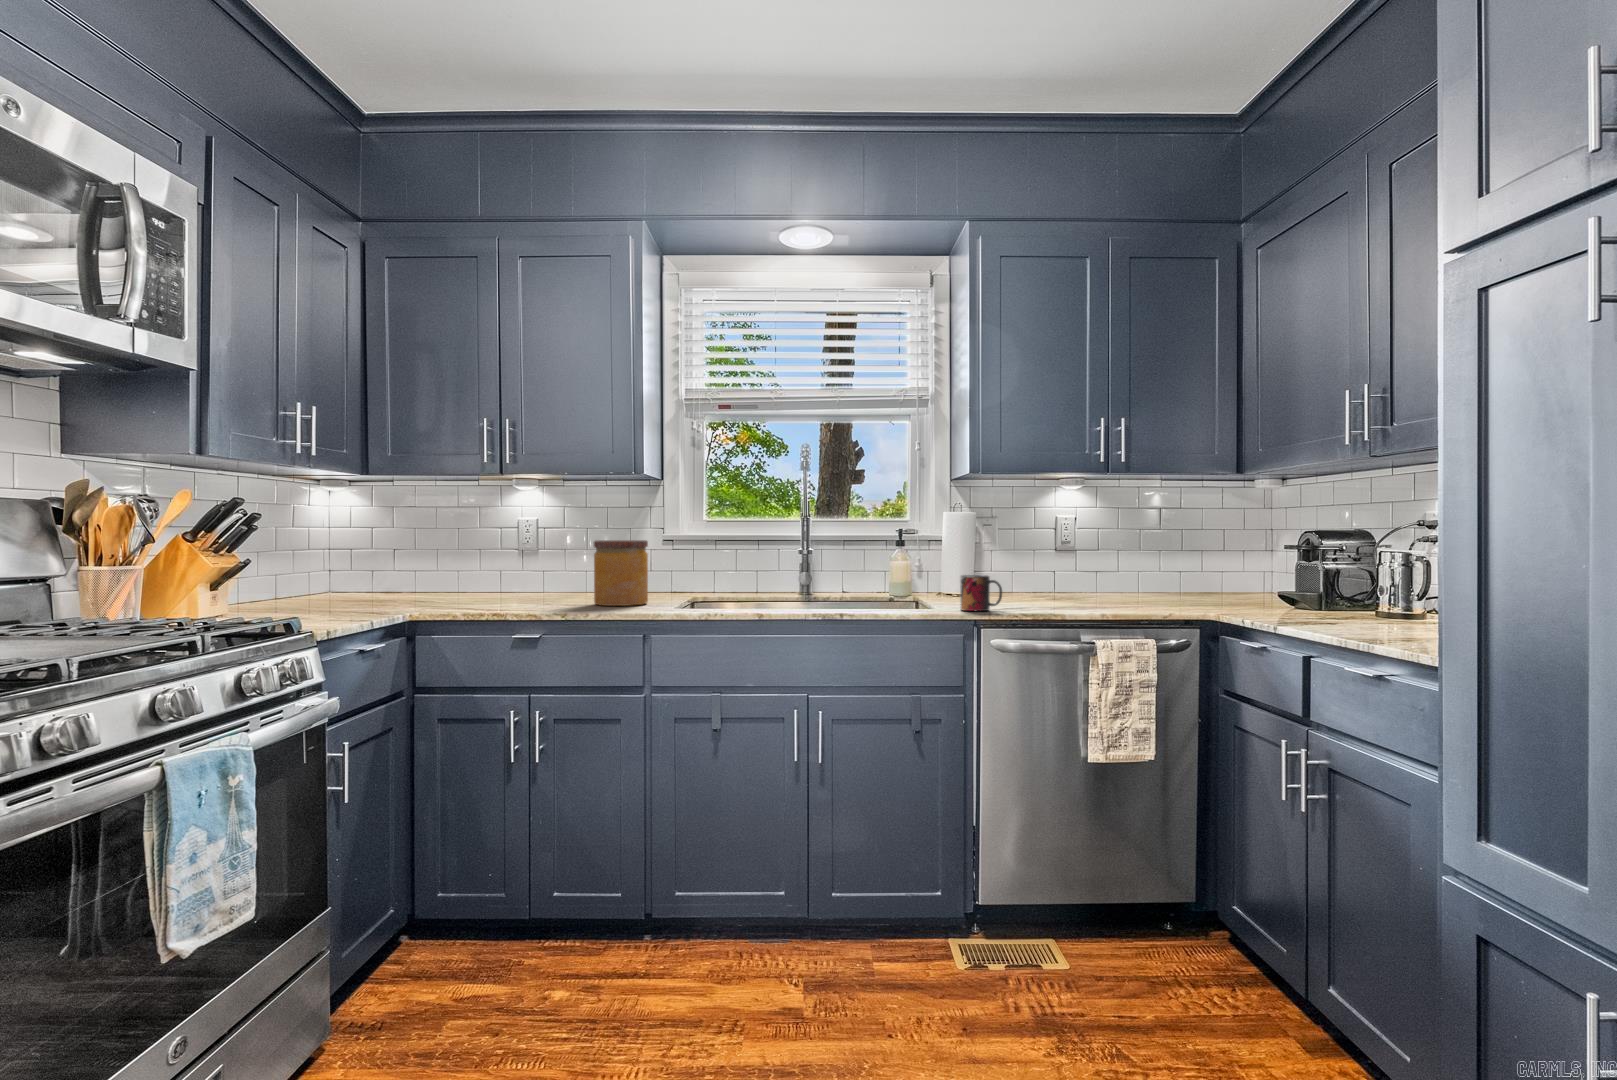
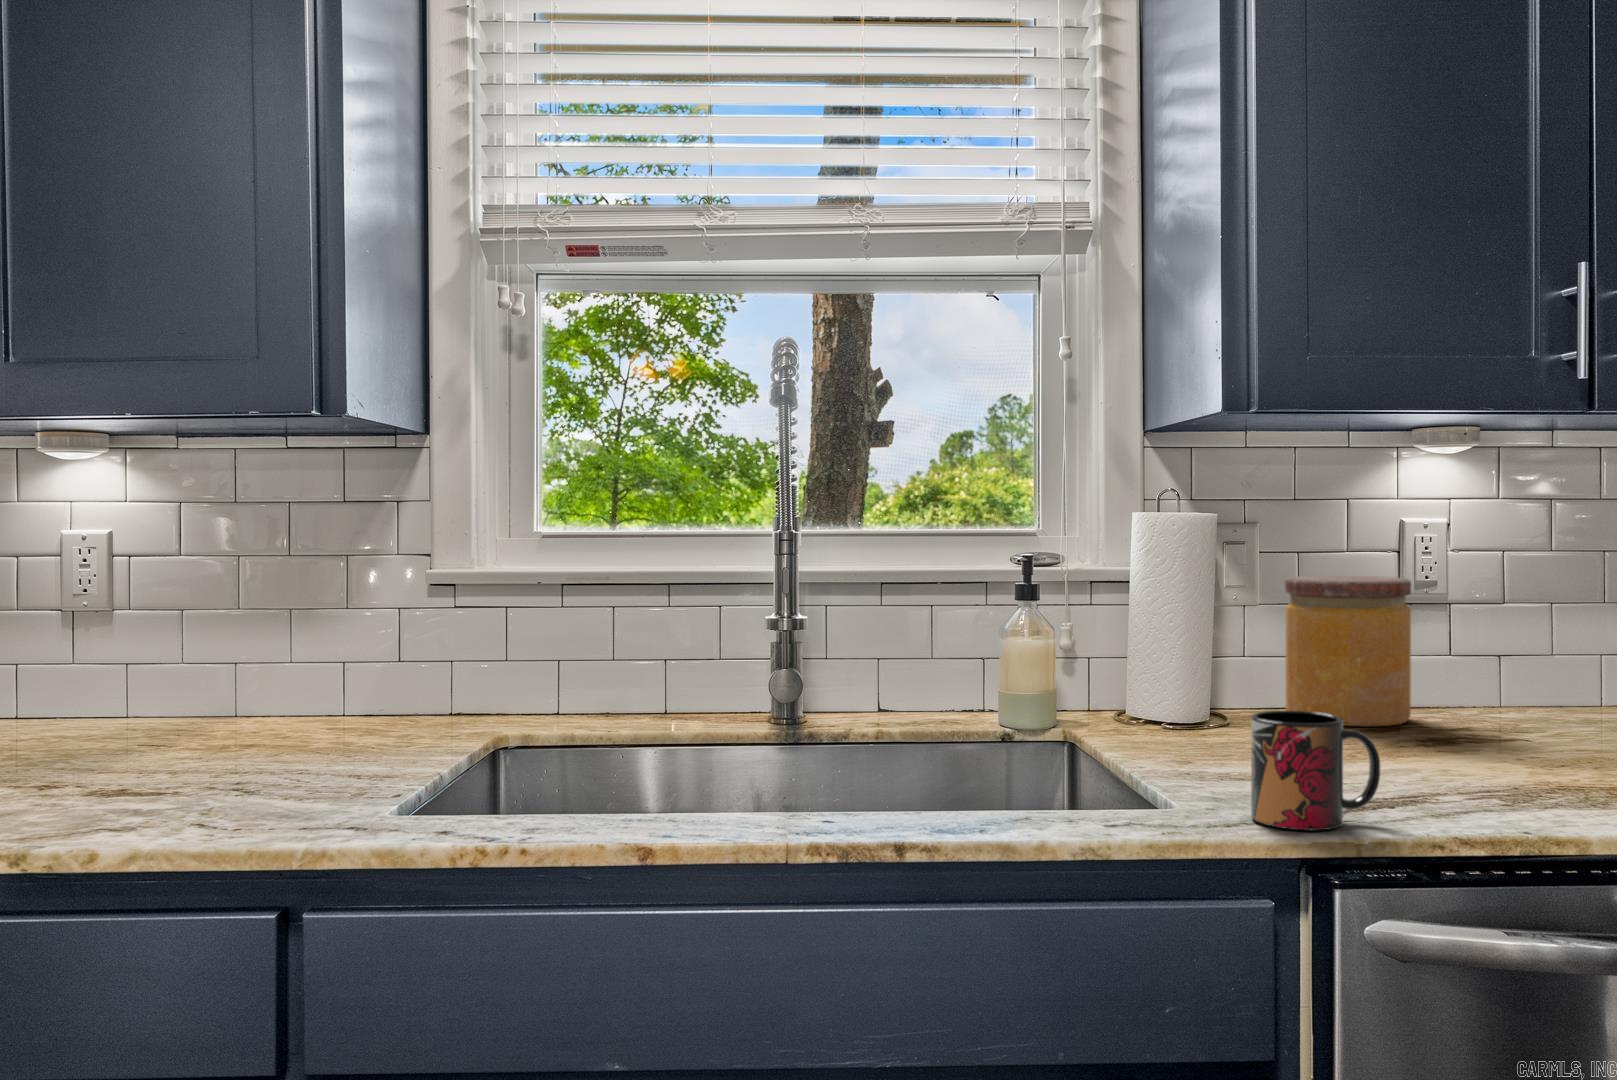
jar: present [594,540,648,606] -> present [1285,576,1411,726]

